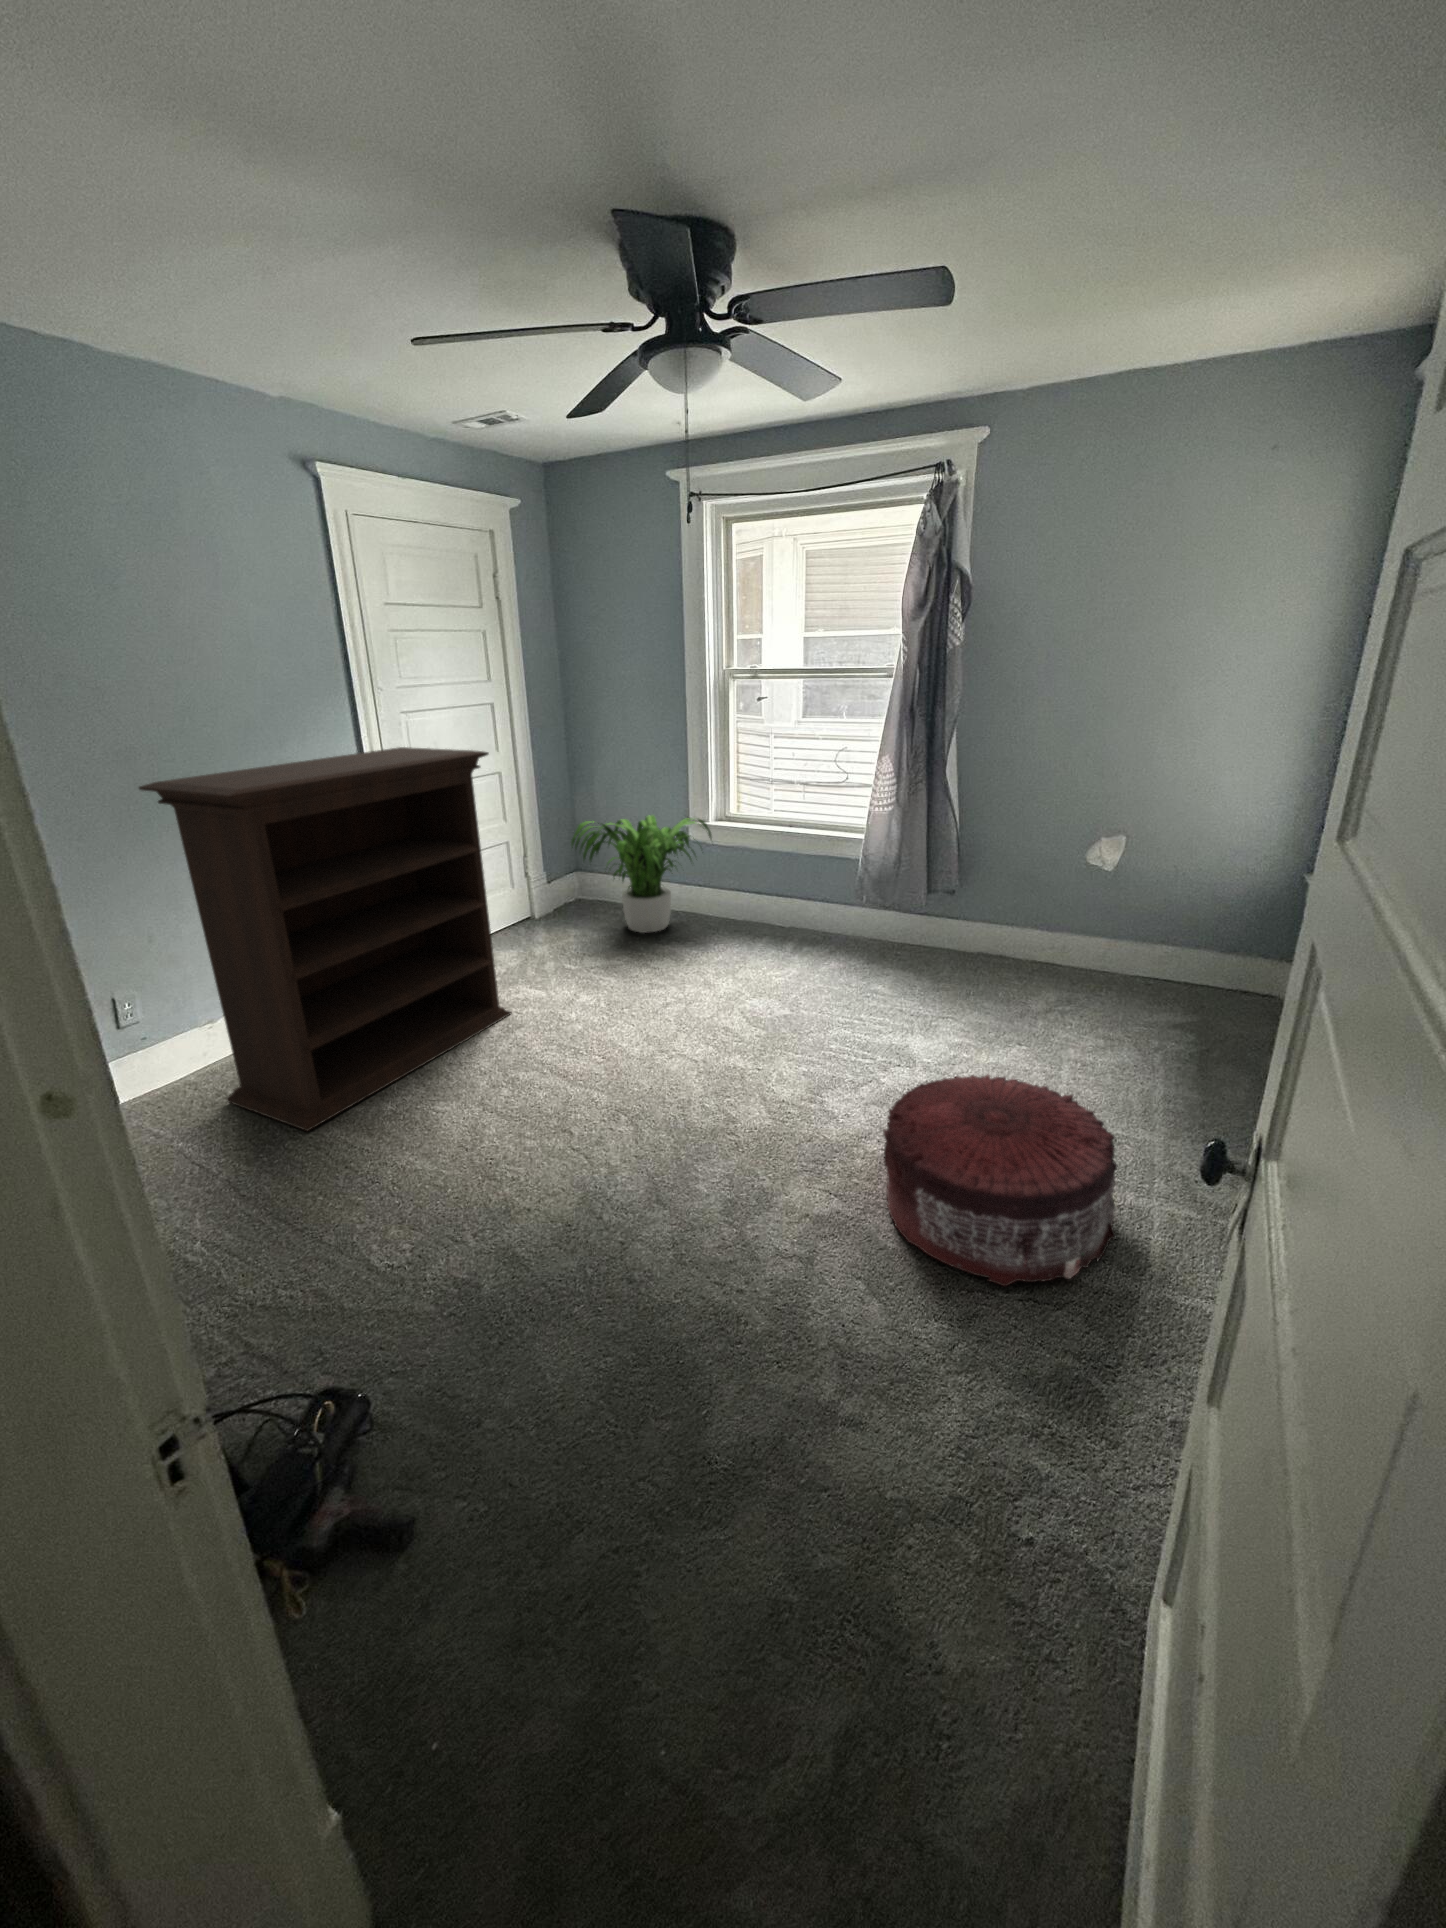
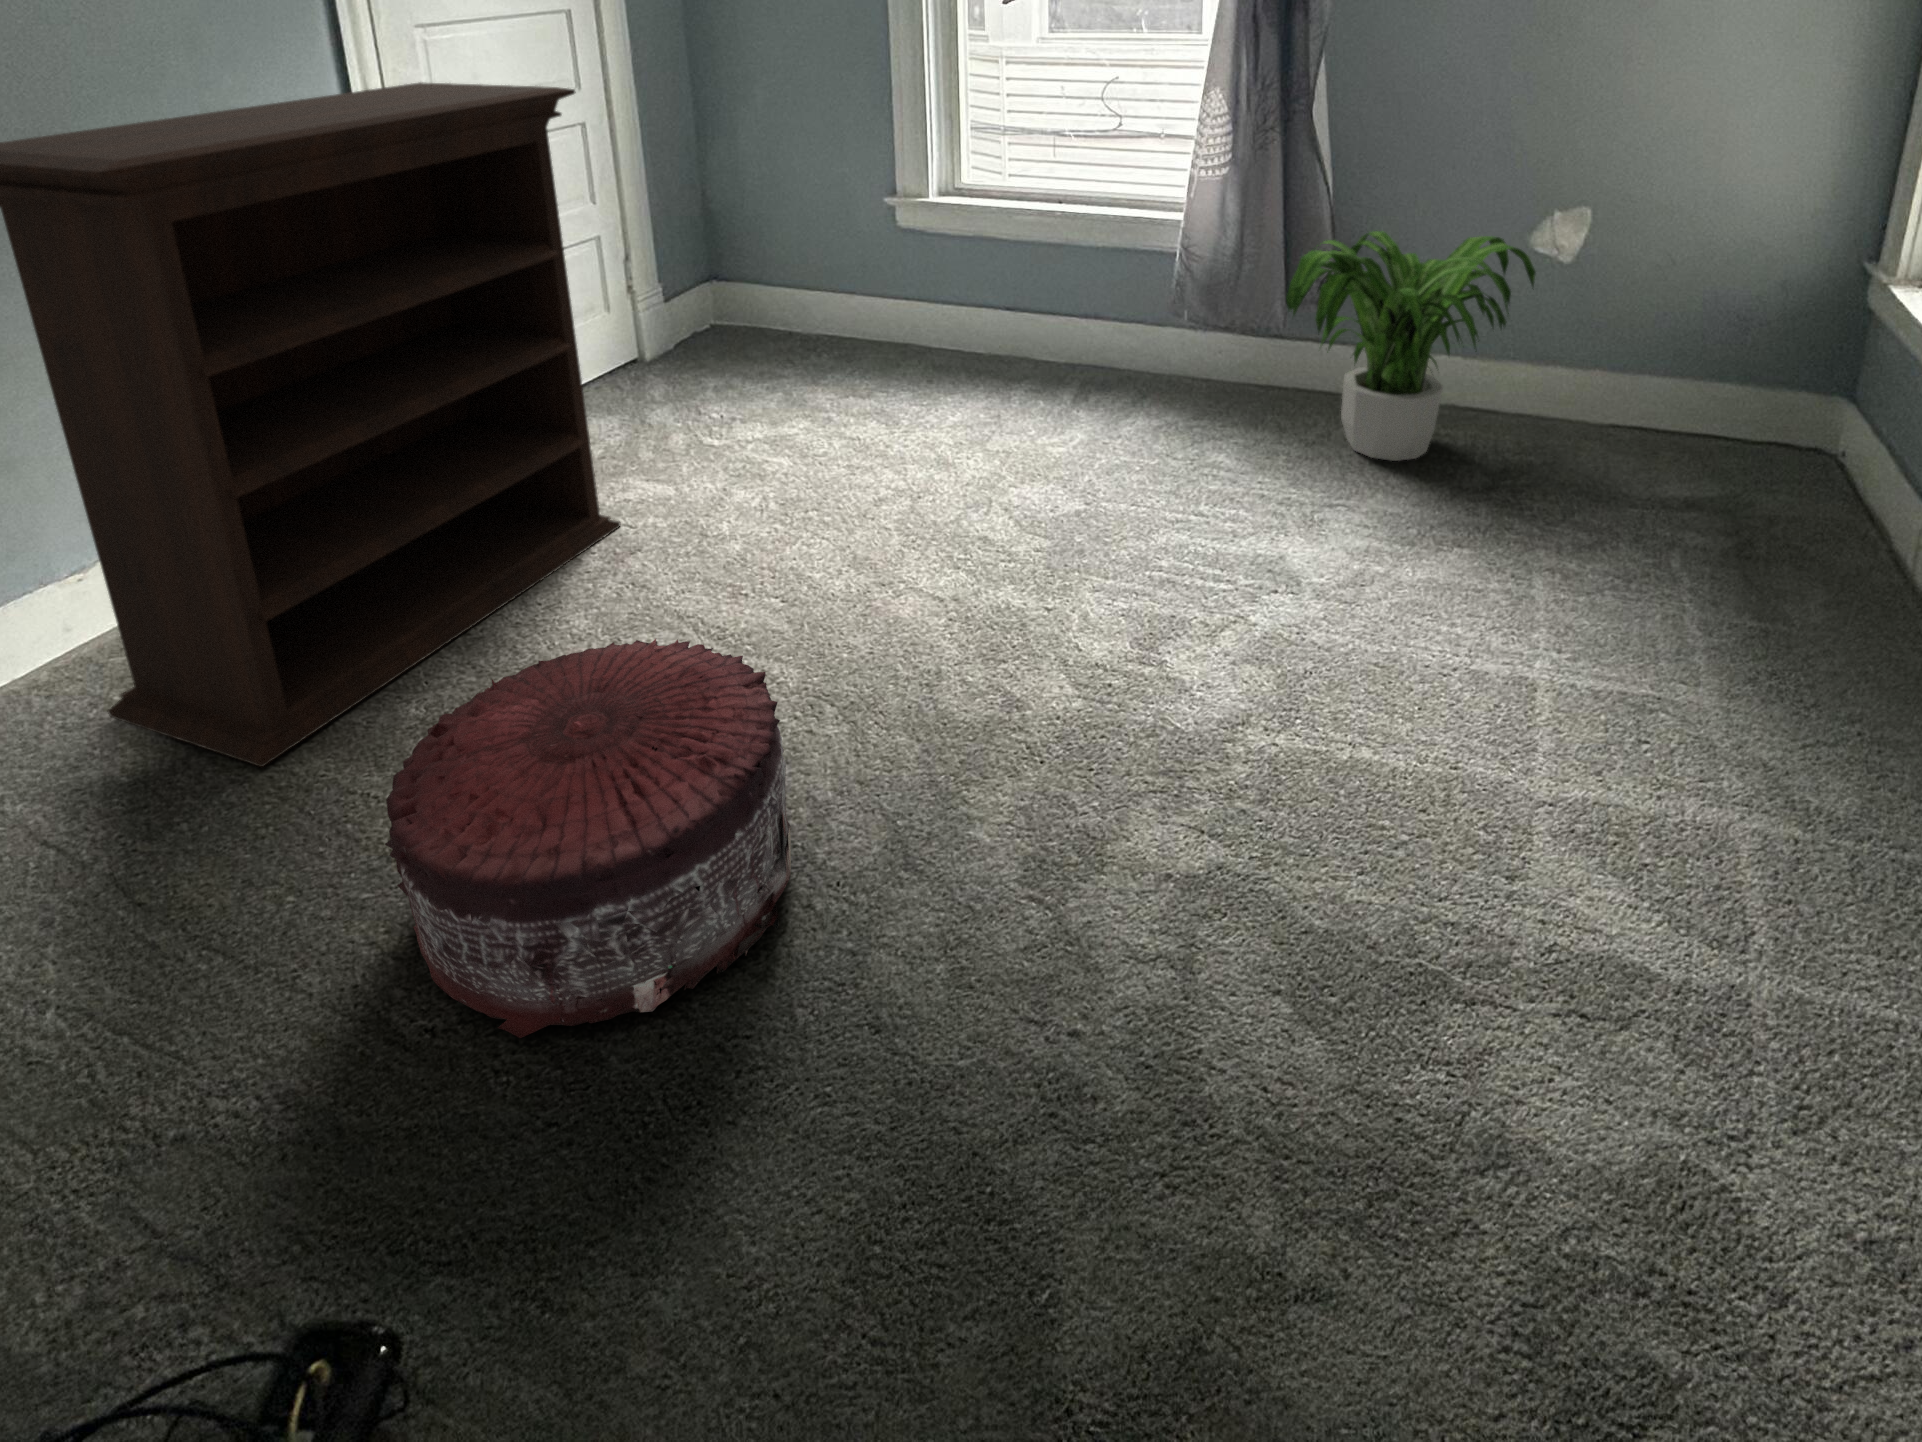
potted plant: present [571,815,712,933] -> present [1286,231,1536,461]
pouf: present [883,1075,1117,1286] -> present [385,639,791,1038]

